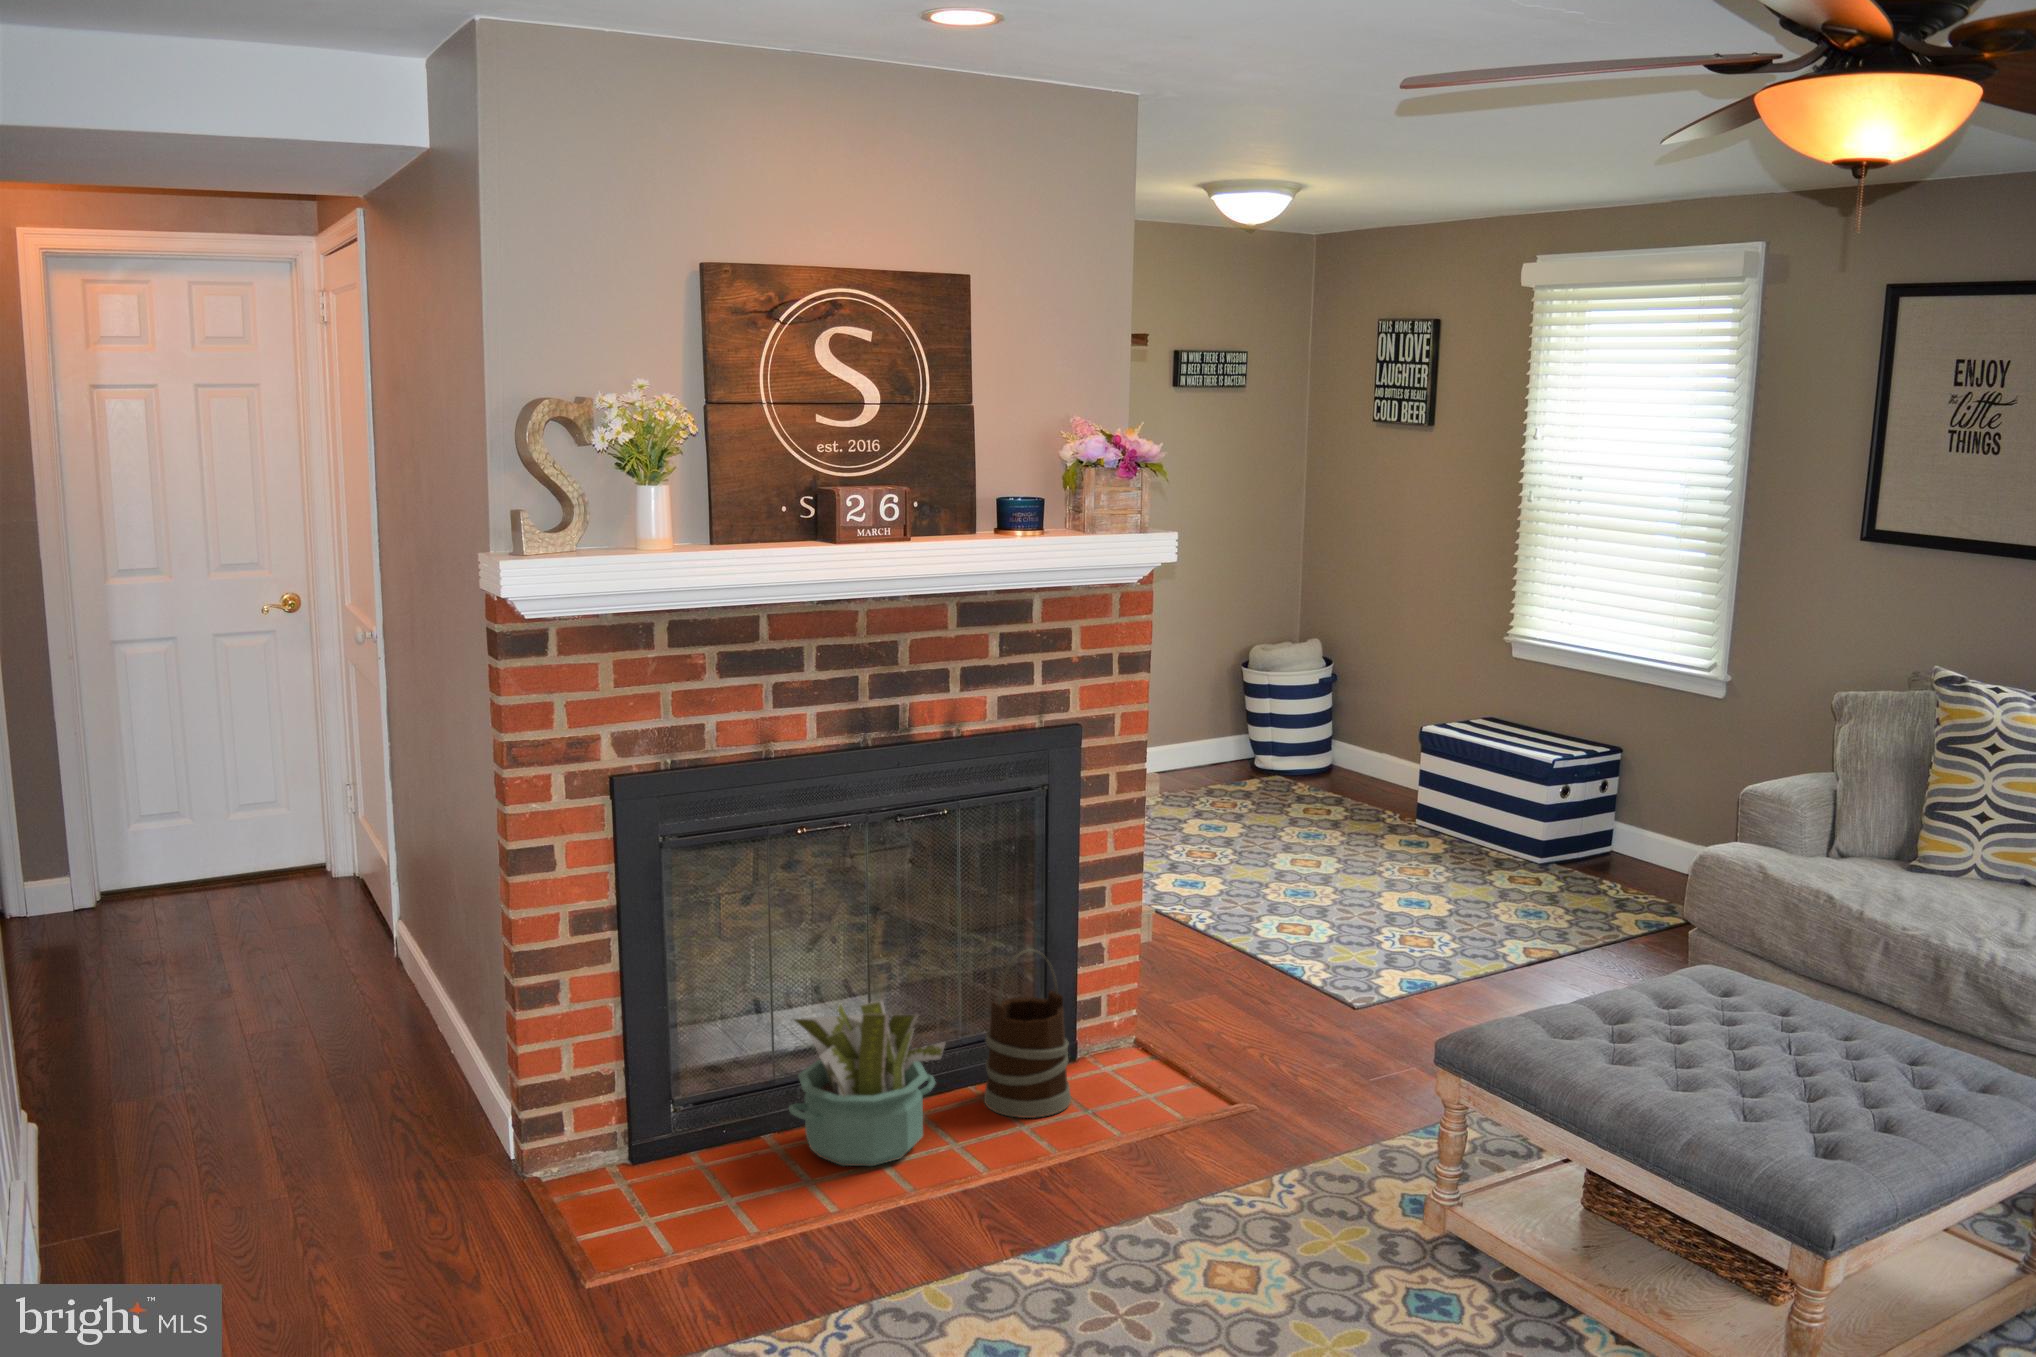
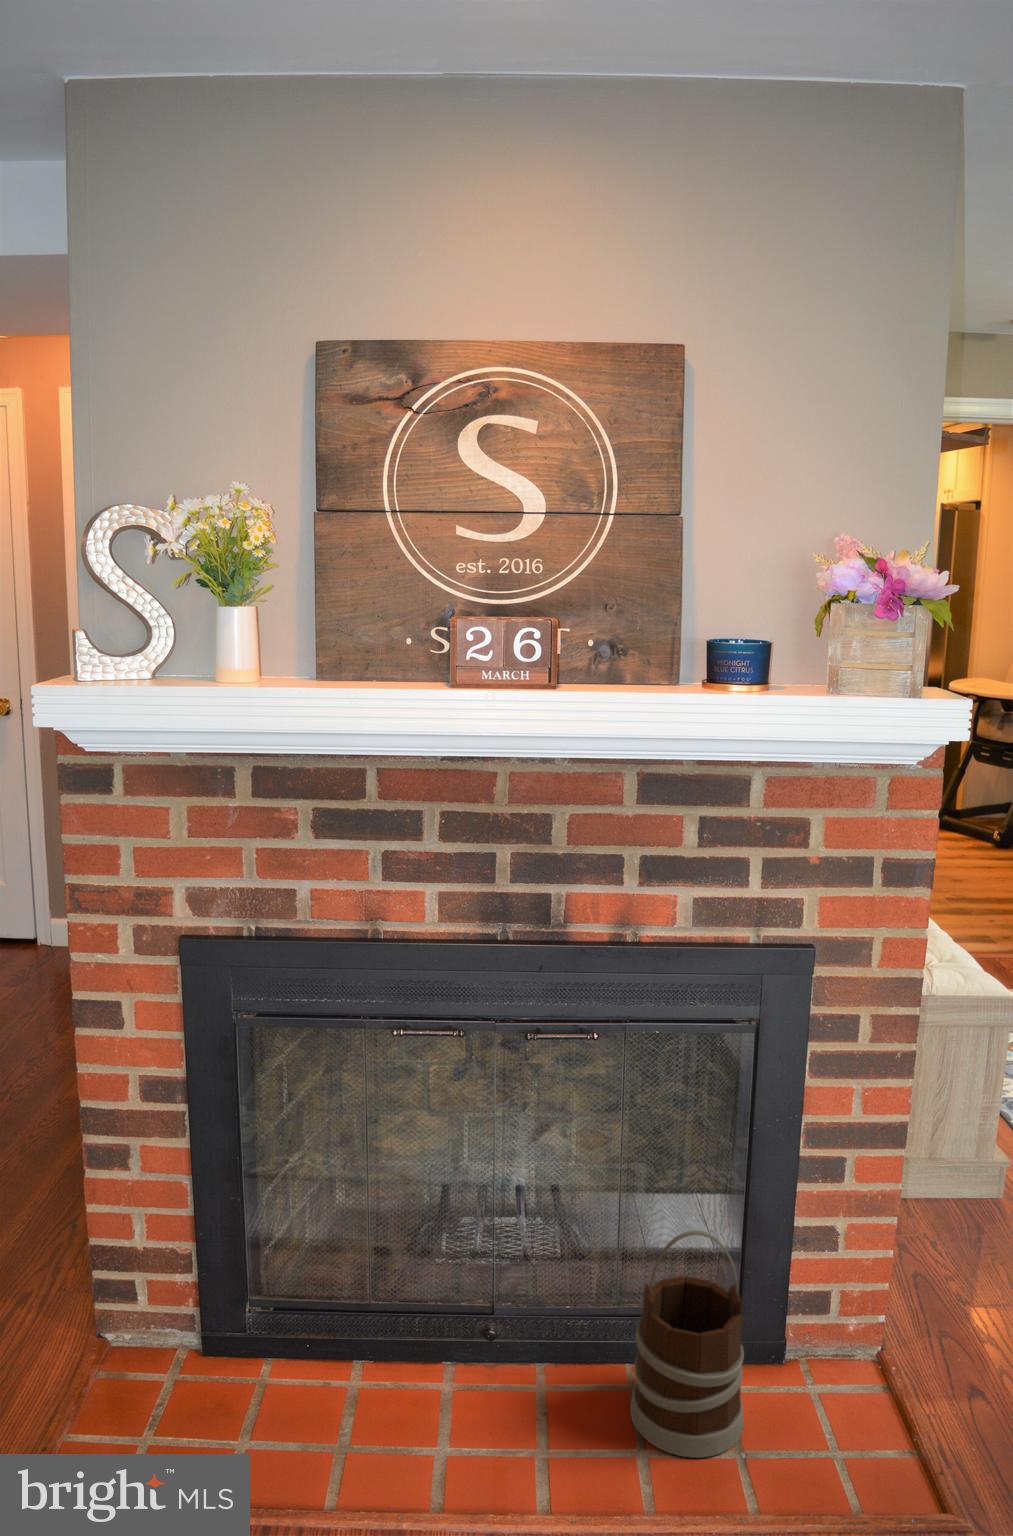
decorative plant: present [789,1001,945,1166] -> none [346,1239,561,1469]

